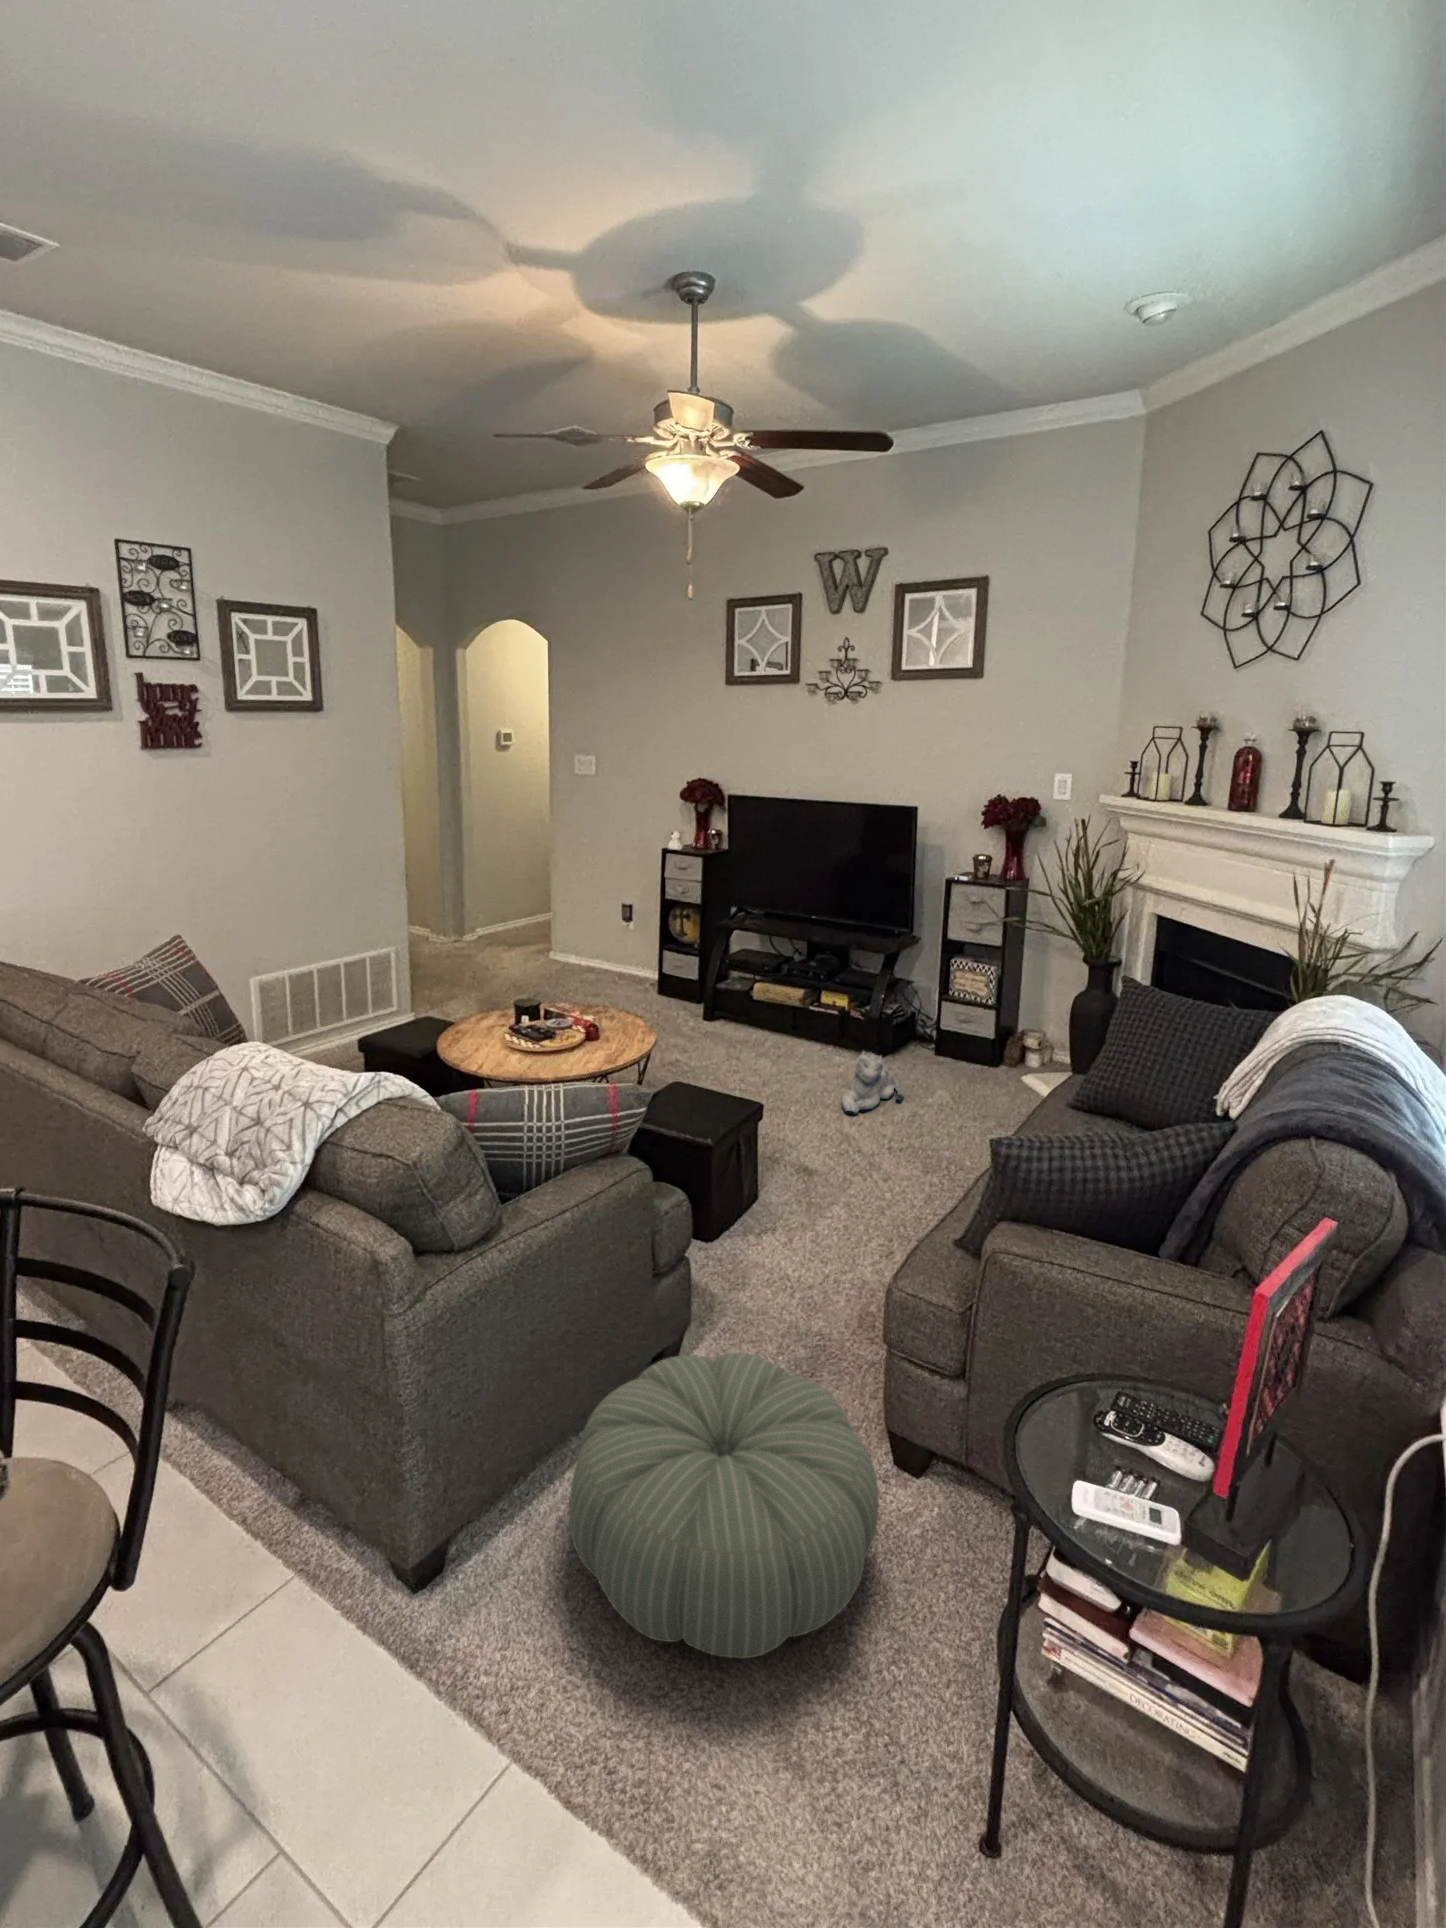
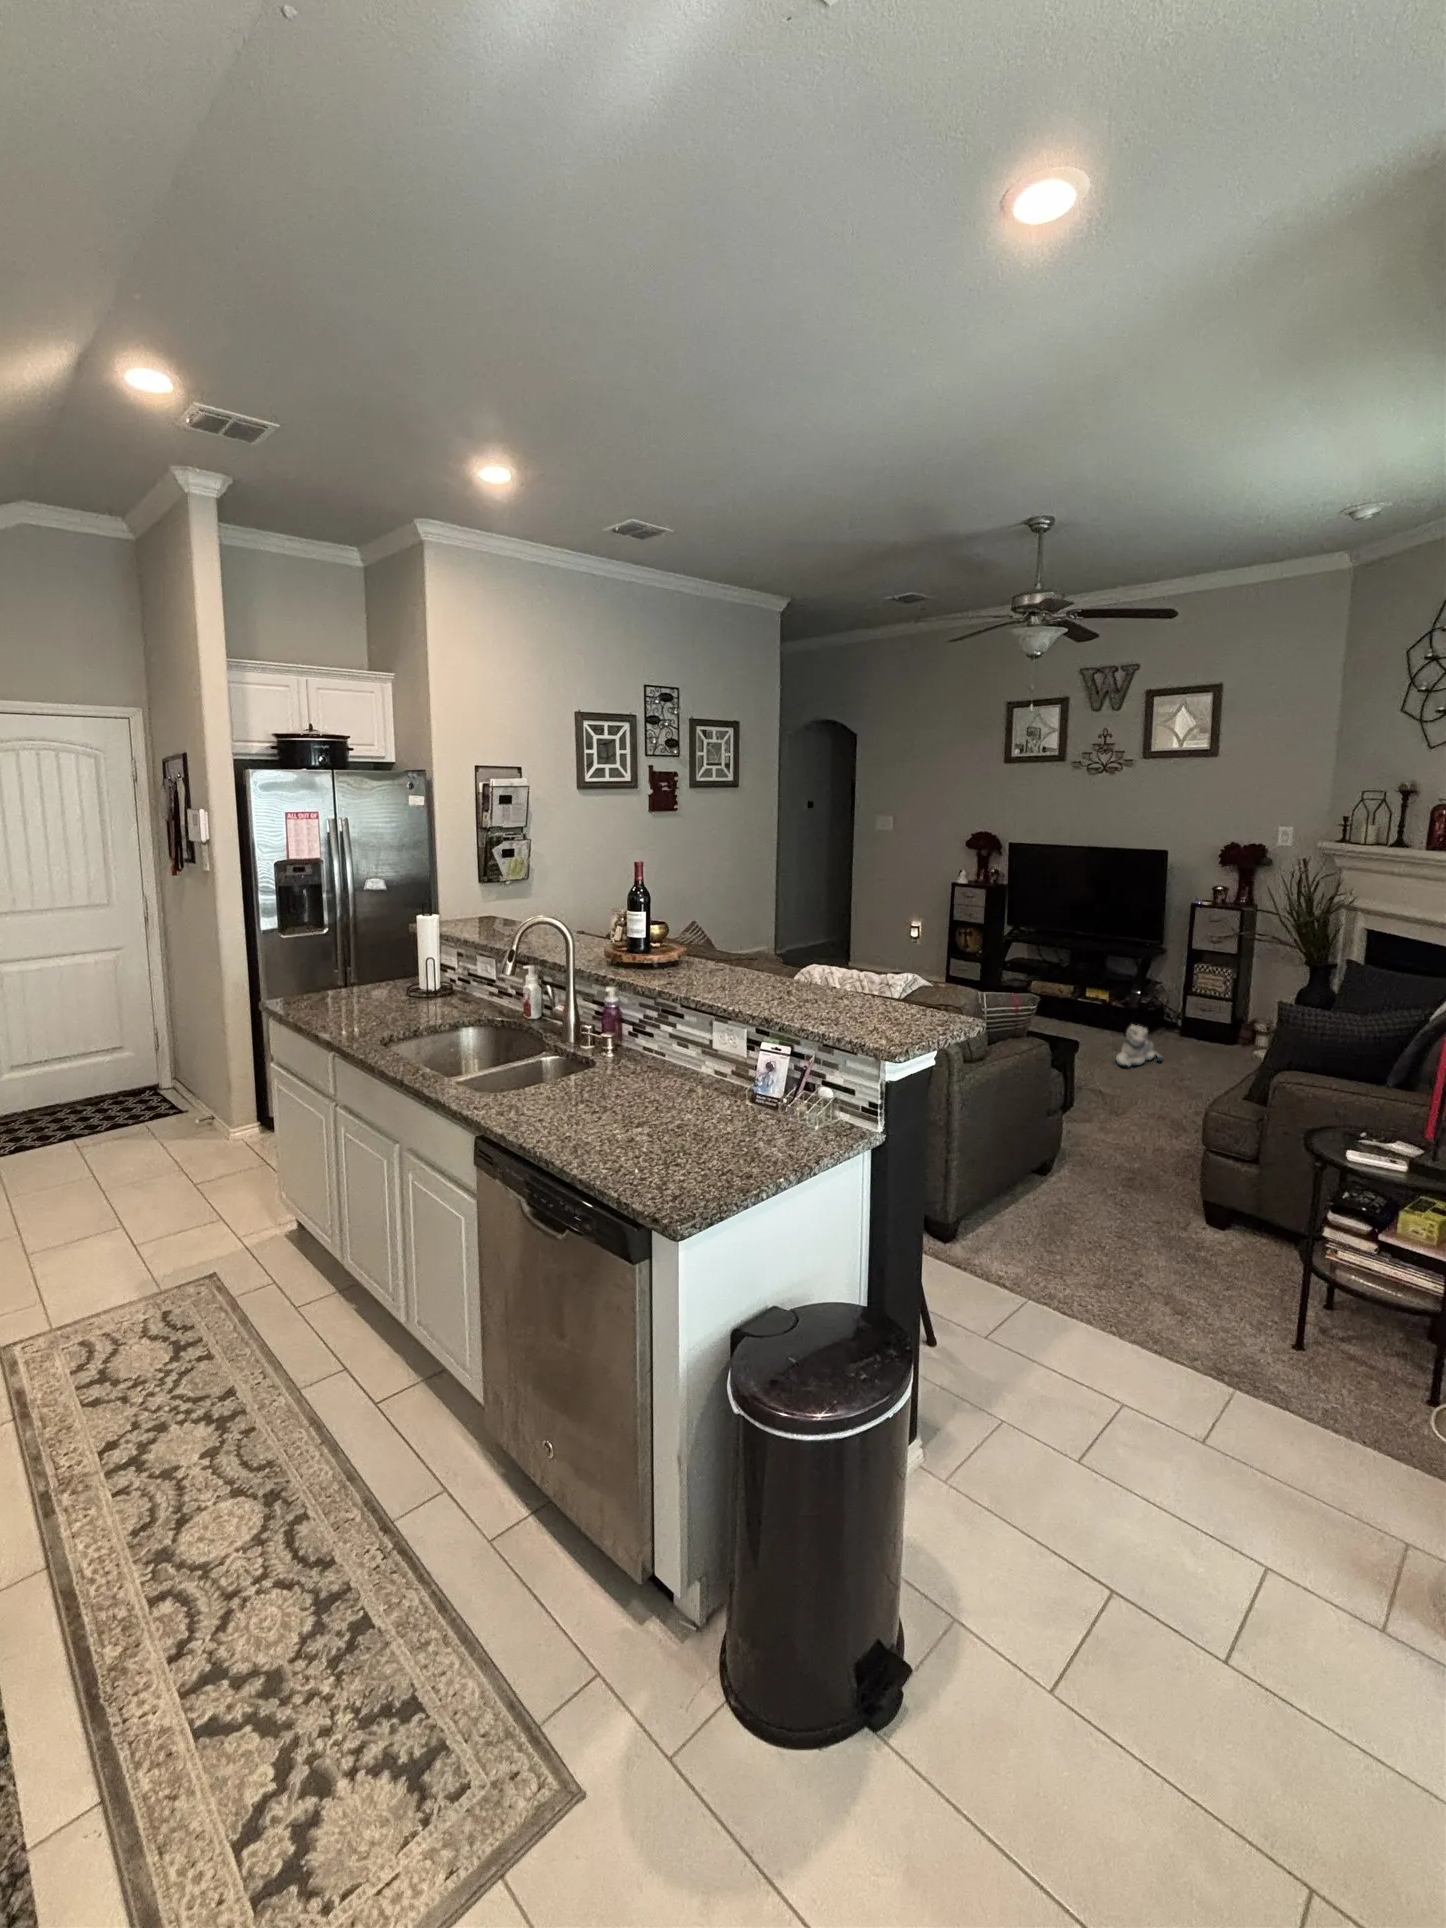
pouf: present [569,1353,879,1658] -> none [1025,1150,1210,1274]

